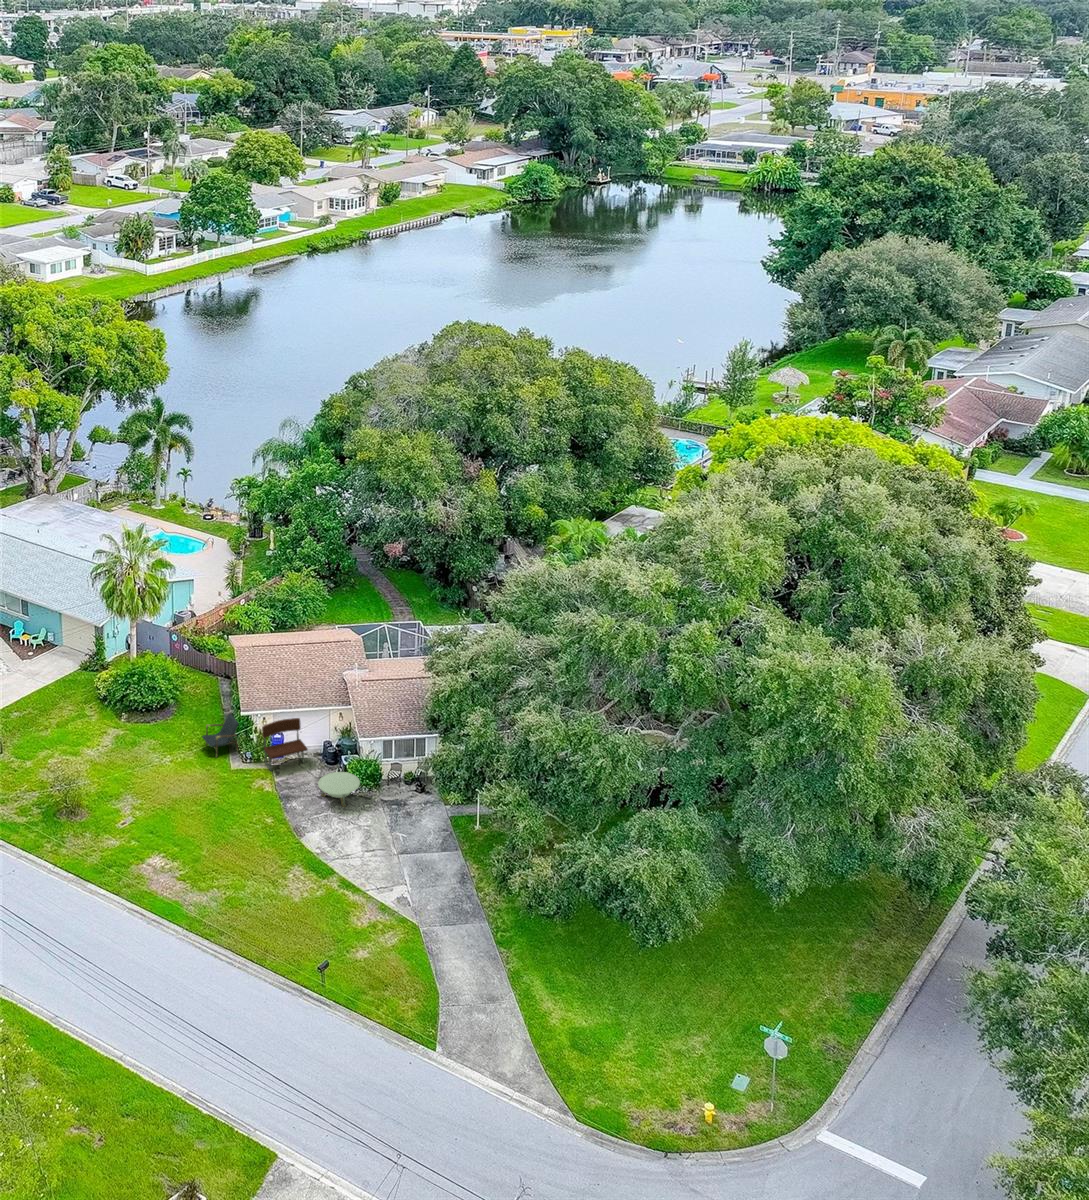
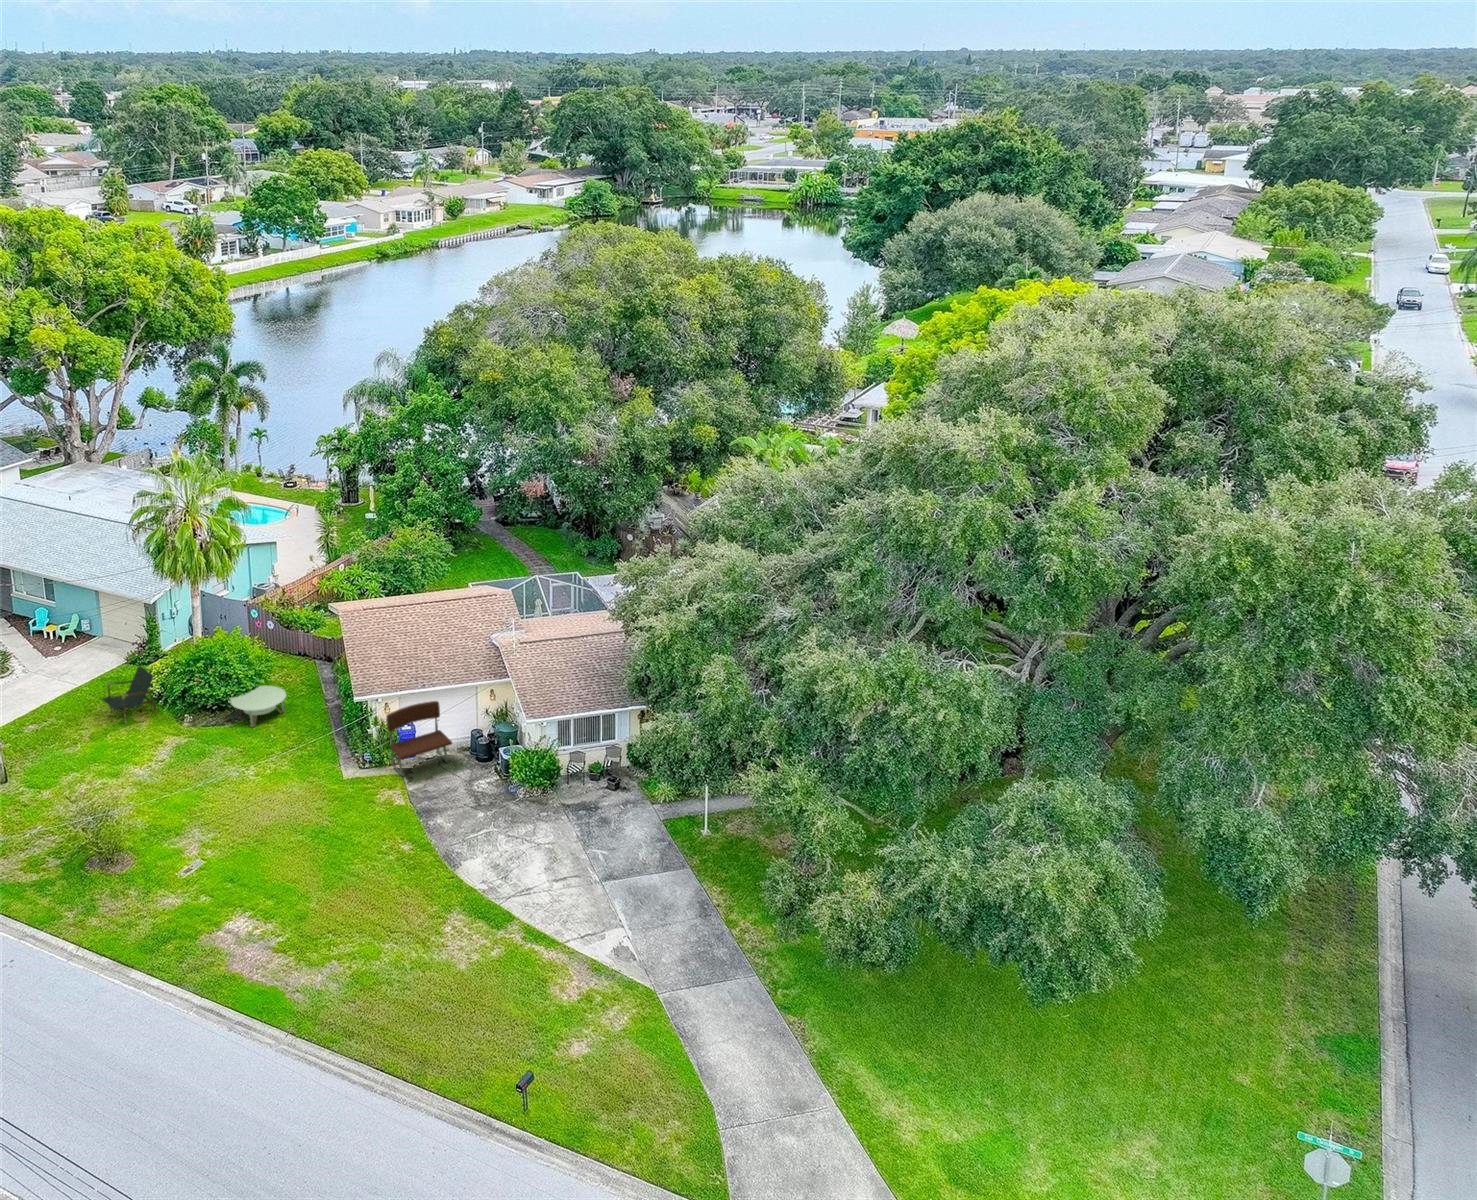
lounge chair: present [202,714,239,757] -> present [103,666,156,723]
round table: present [318,772,360,807] -> present [231,685,286,727]

